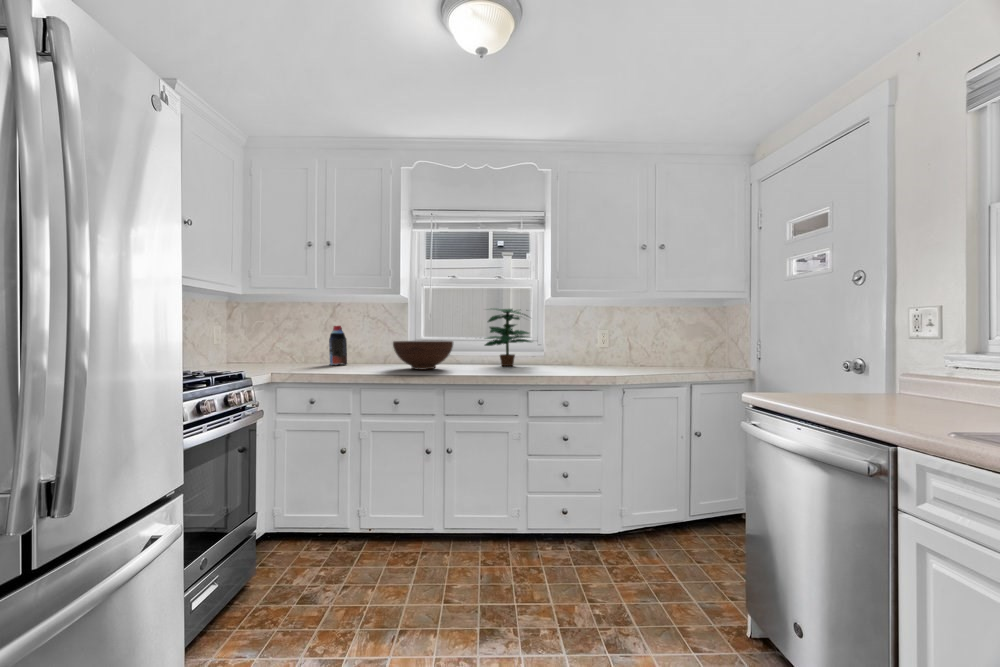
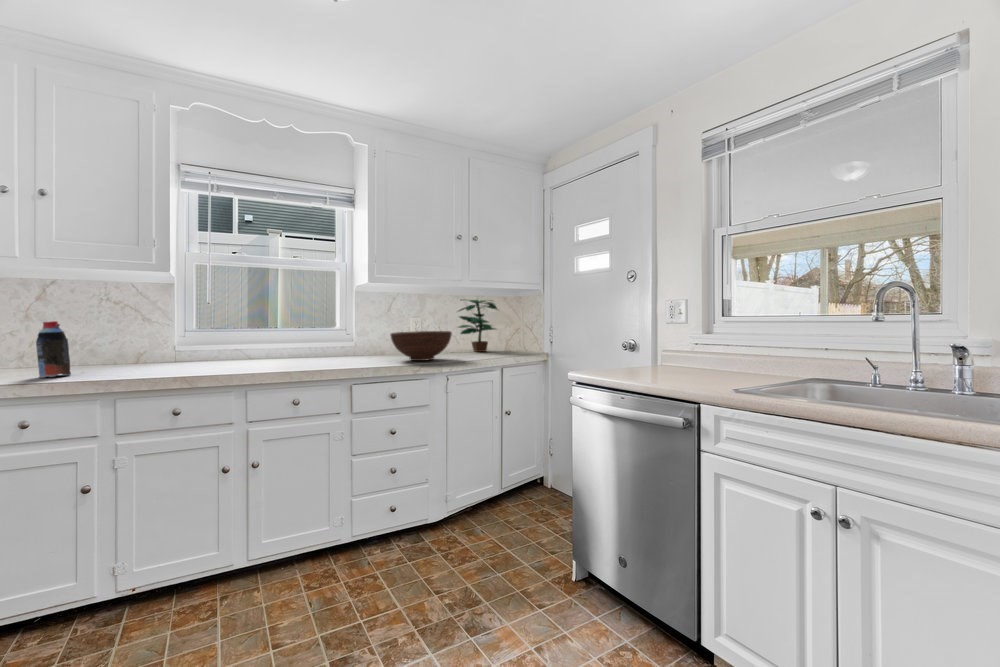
potted plant: present [485,309,531,366] -> present [458,299,498,352]
fruit bowl: present [393,341,453,370] -> present [391,331,452,361]

